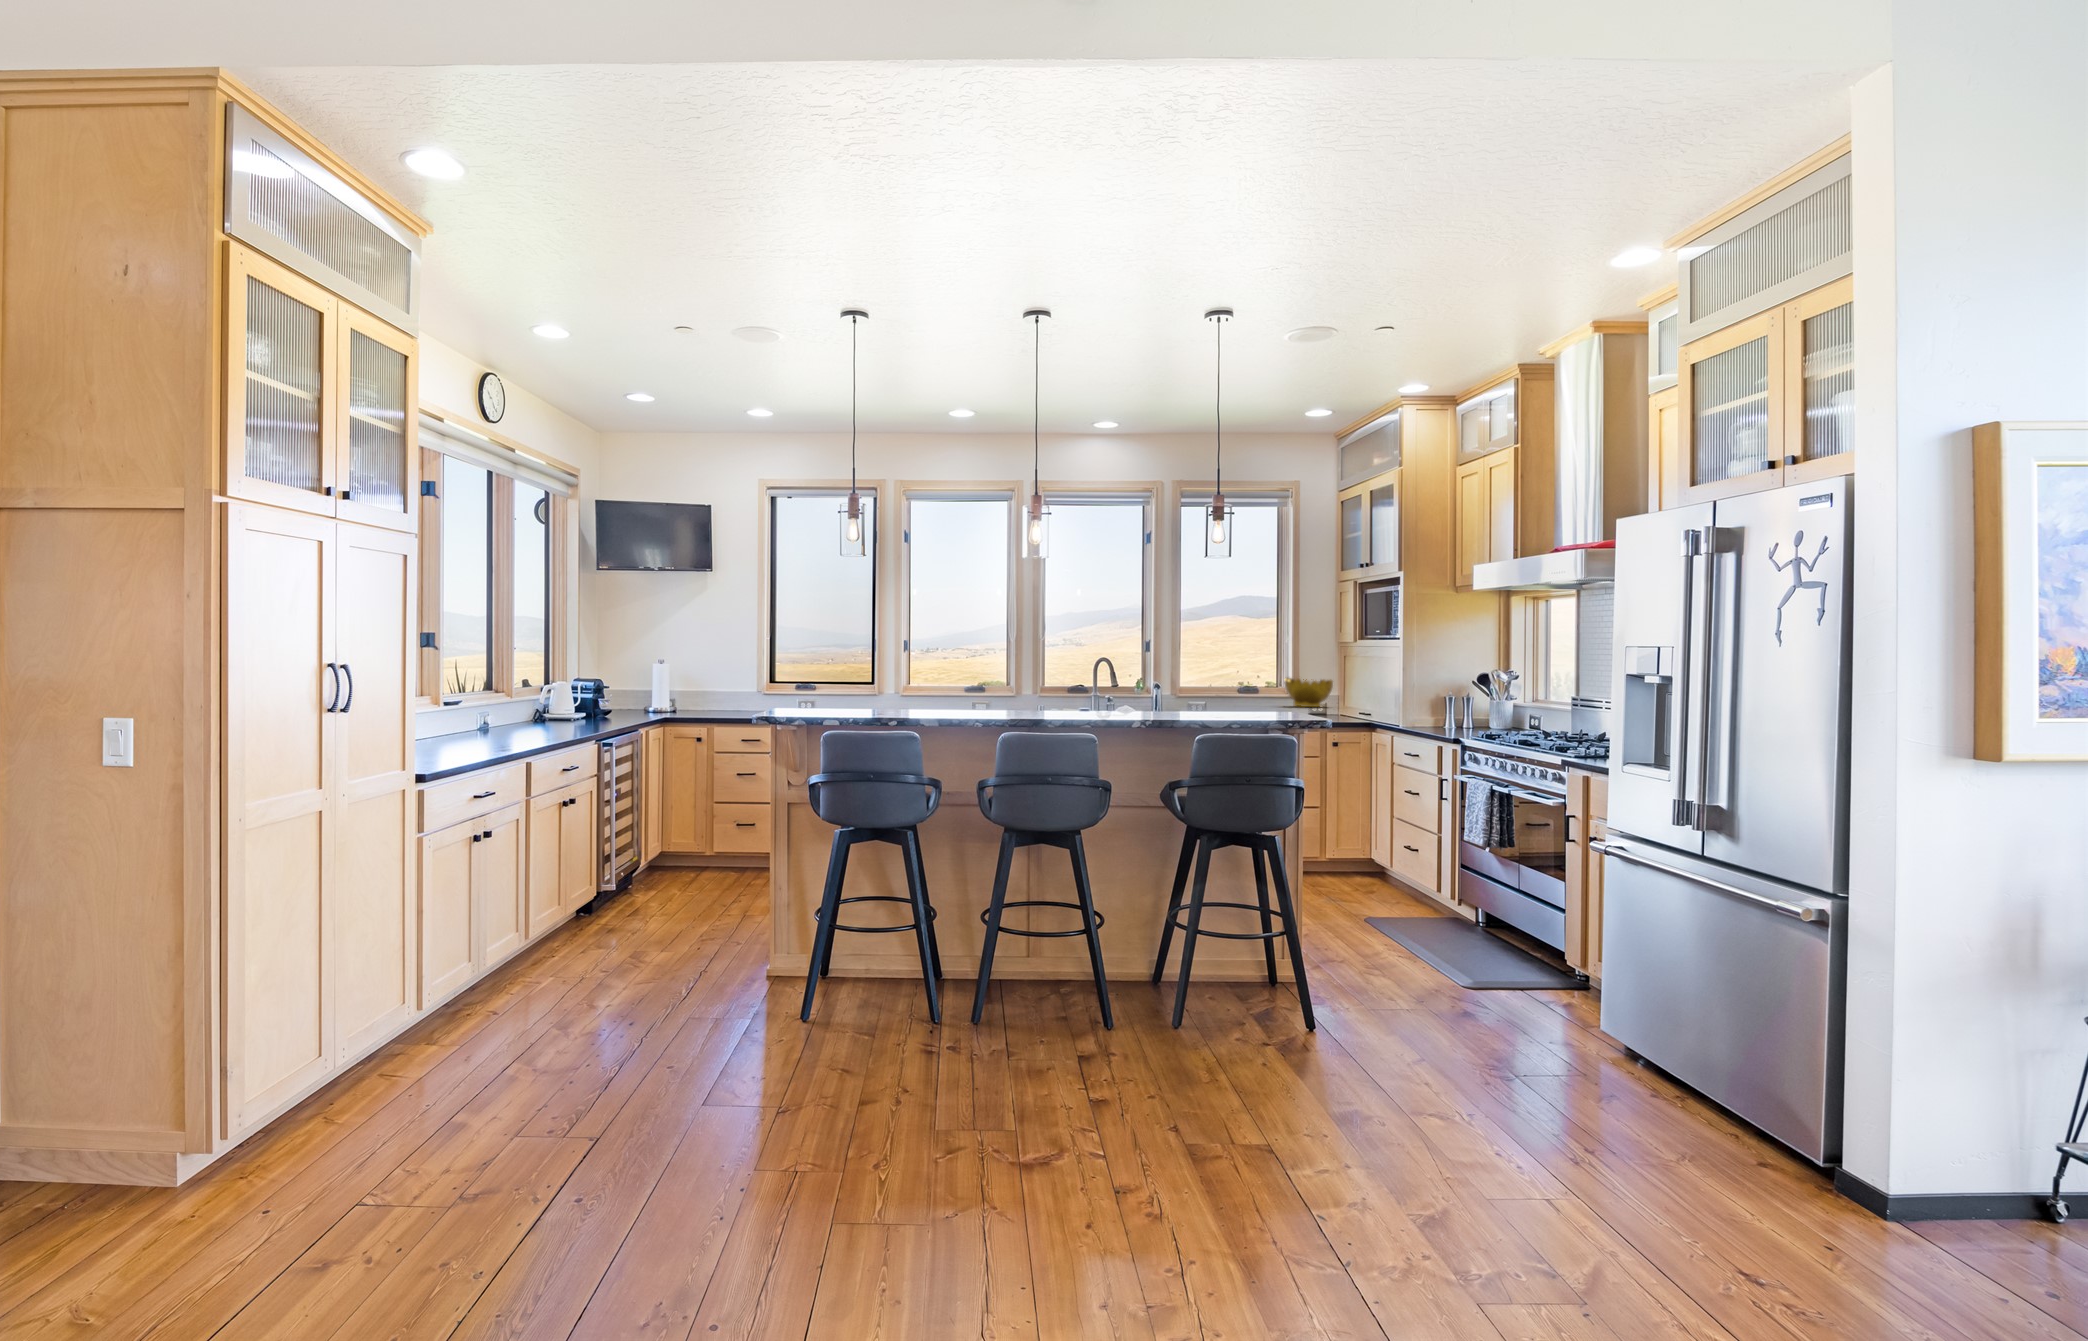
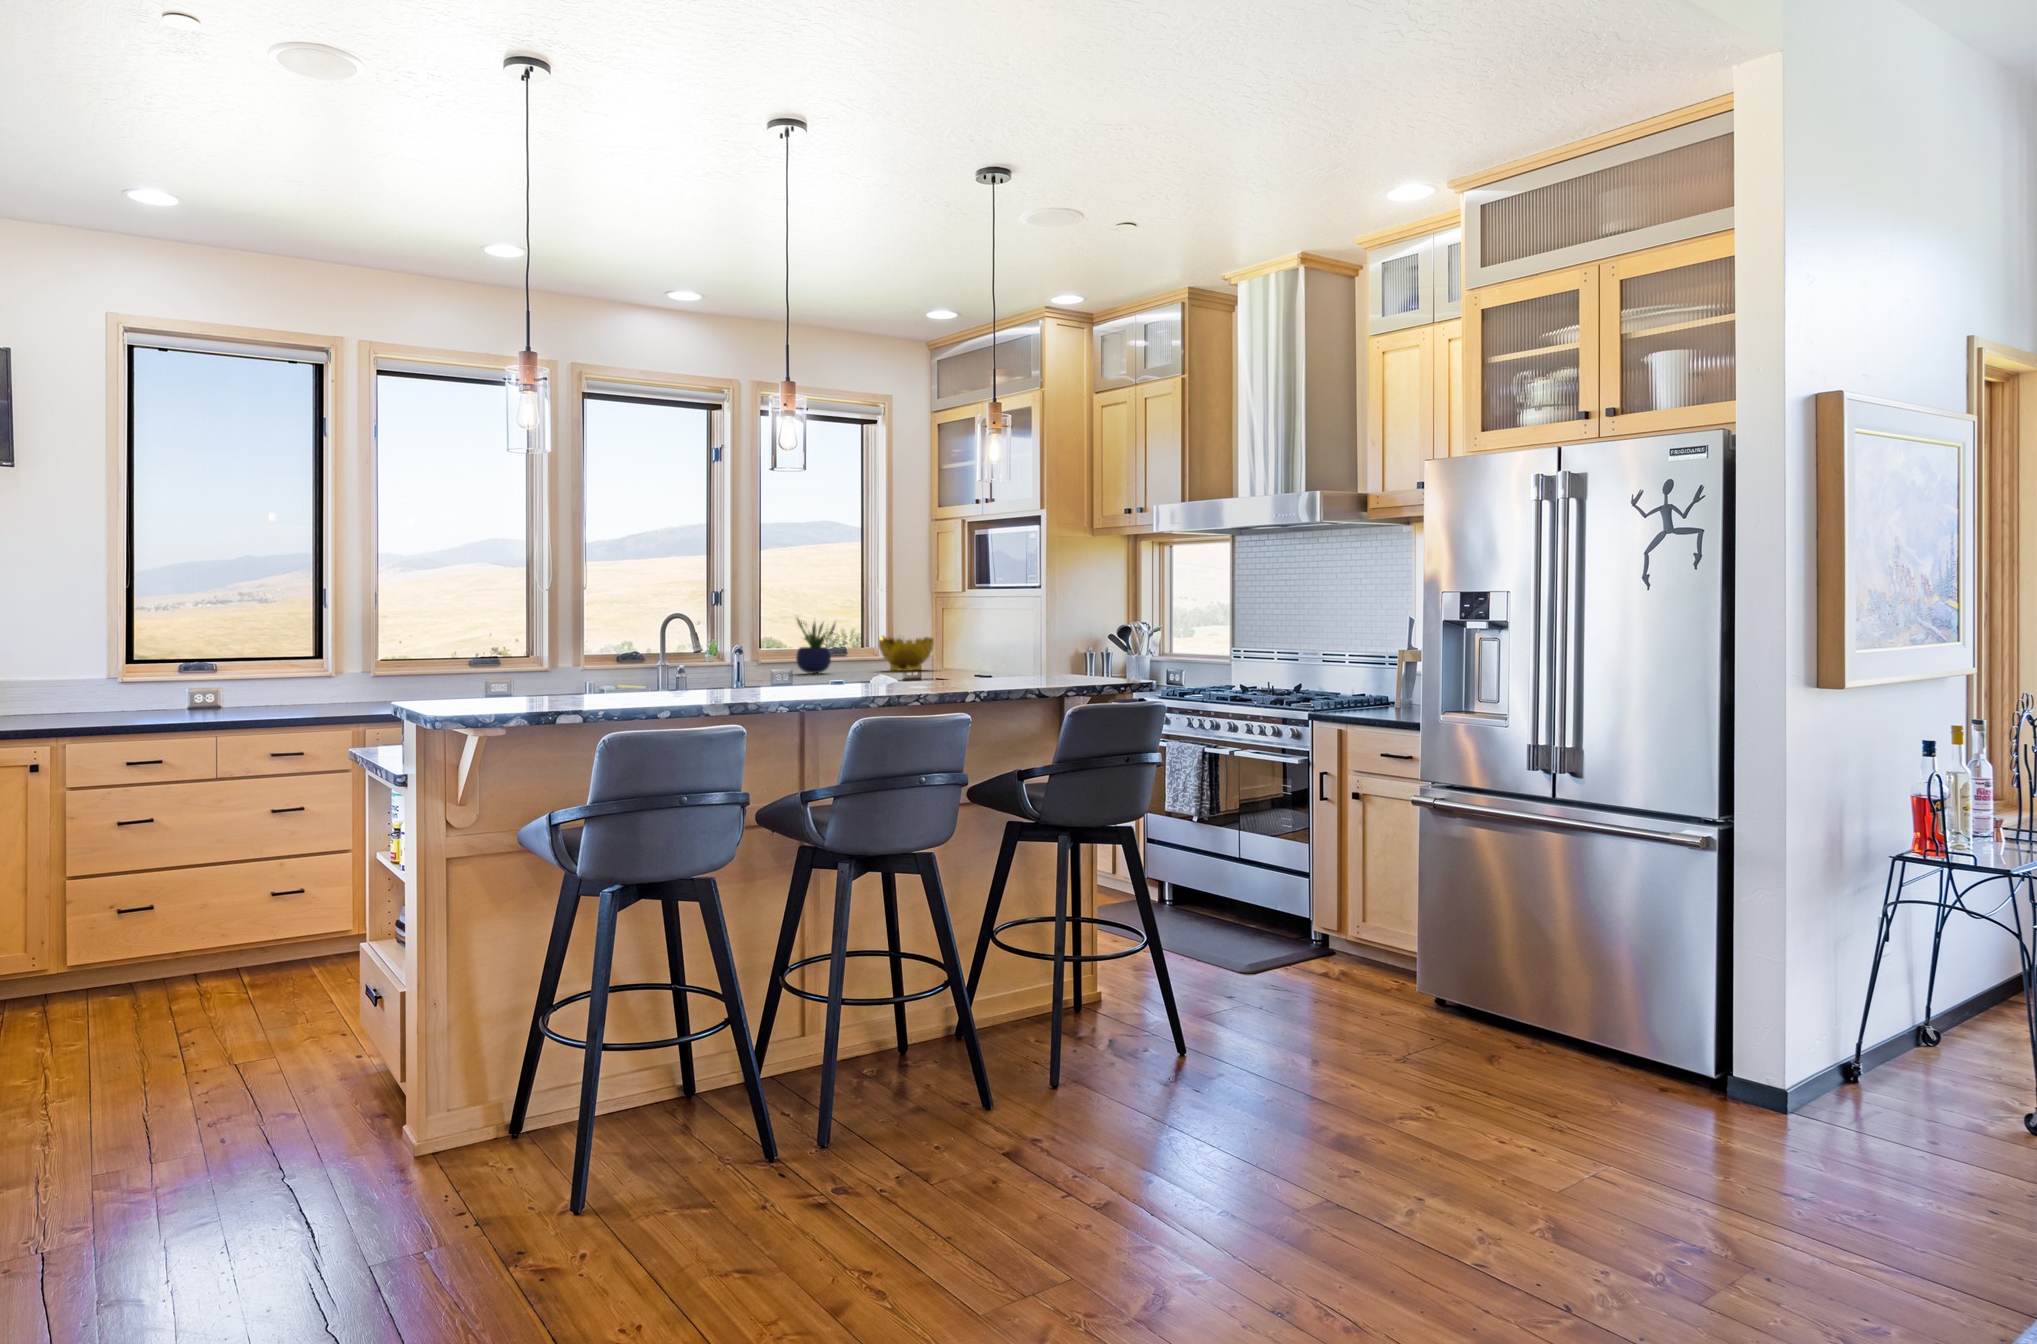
potted plant: none [1210,659,1243,705] -> present [796,619,835,673]

